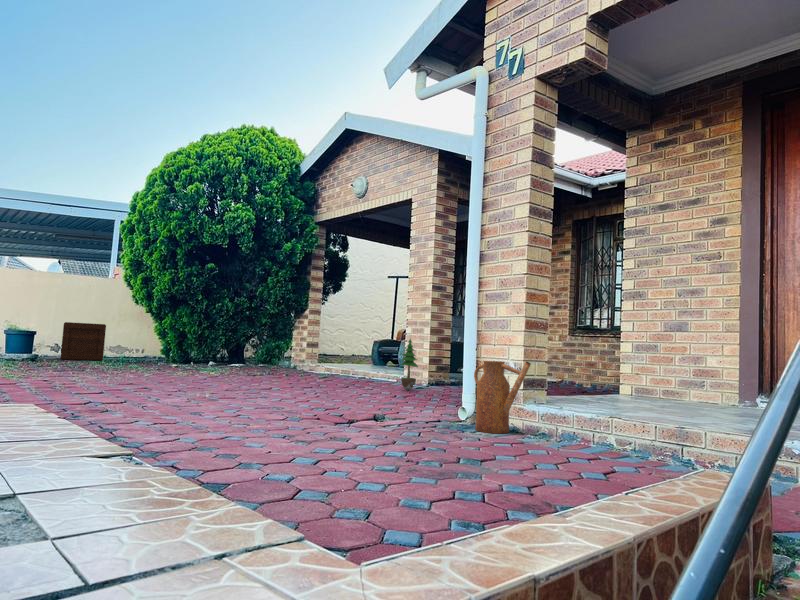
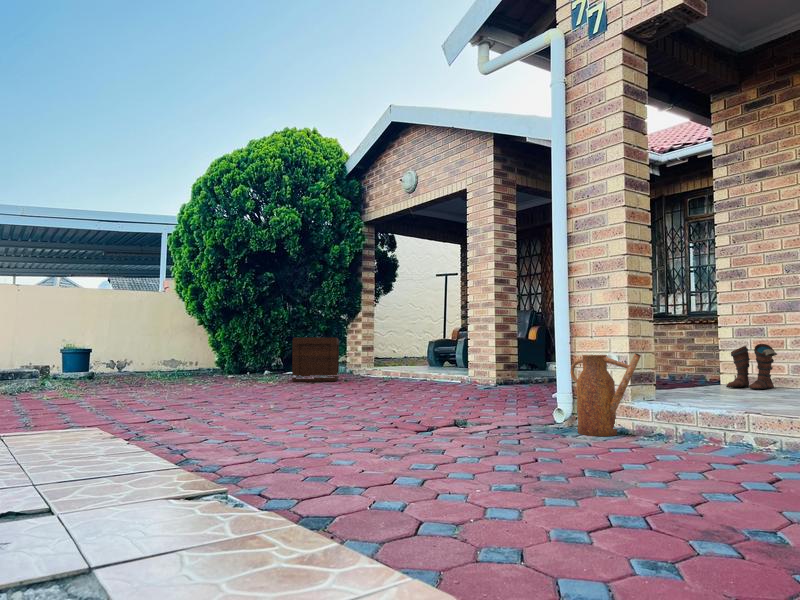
wooden crate: present [61,322,106,361] -> present [292,337,339,382]
potted tree: present [401,339,418,391] -> none [466,336,487,393]
boots: none [619,358,663,398] -> present [726,344,777,389]

